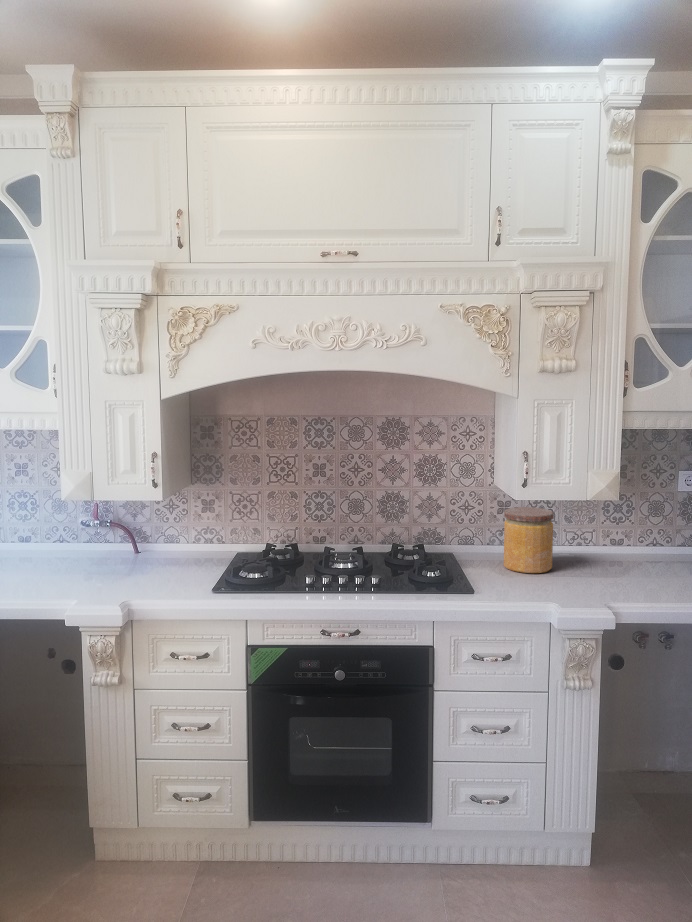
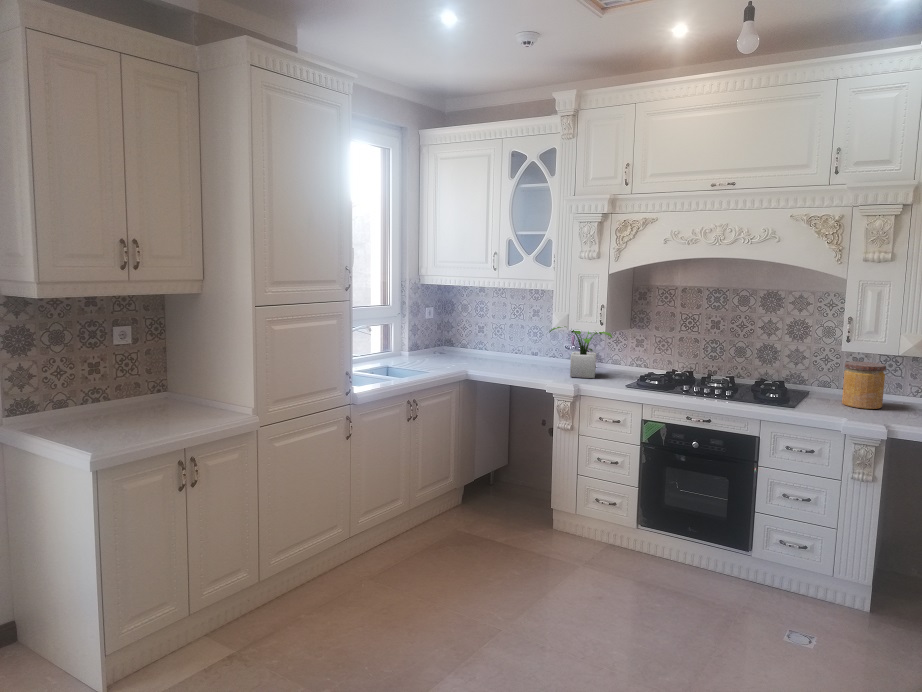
potted plant: none [57,495,173,584] -> present [549,326,612,378]

